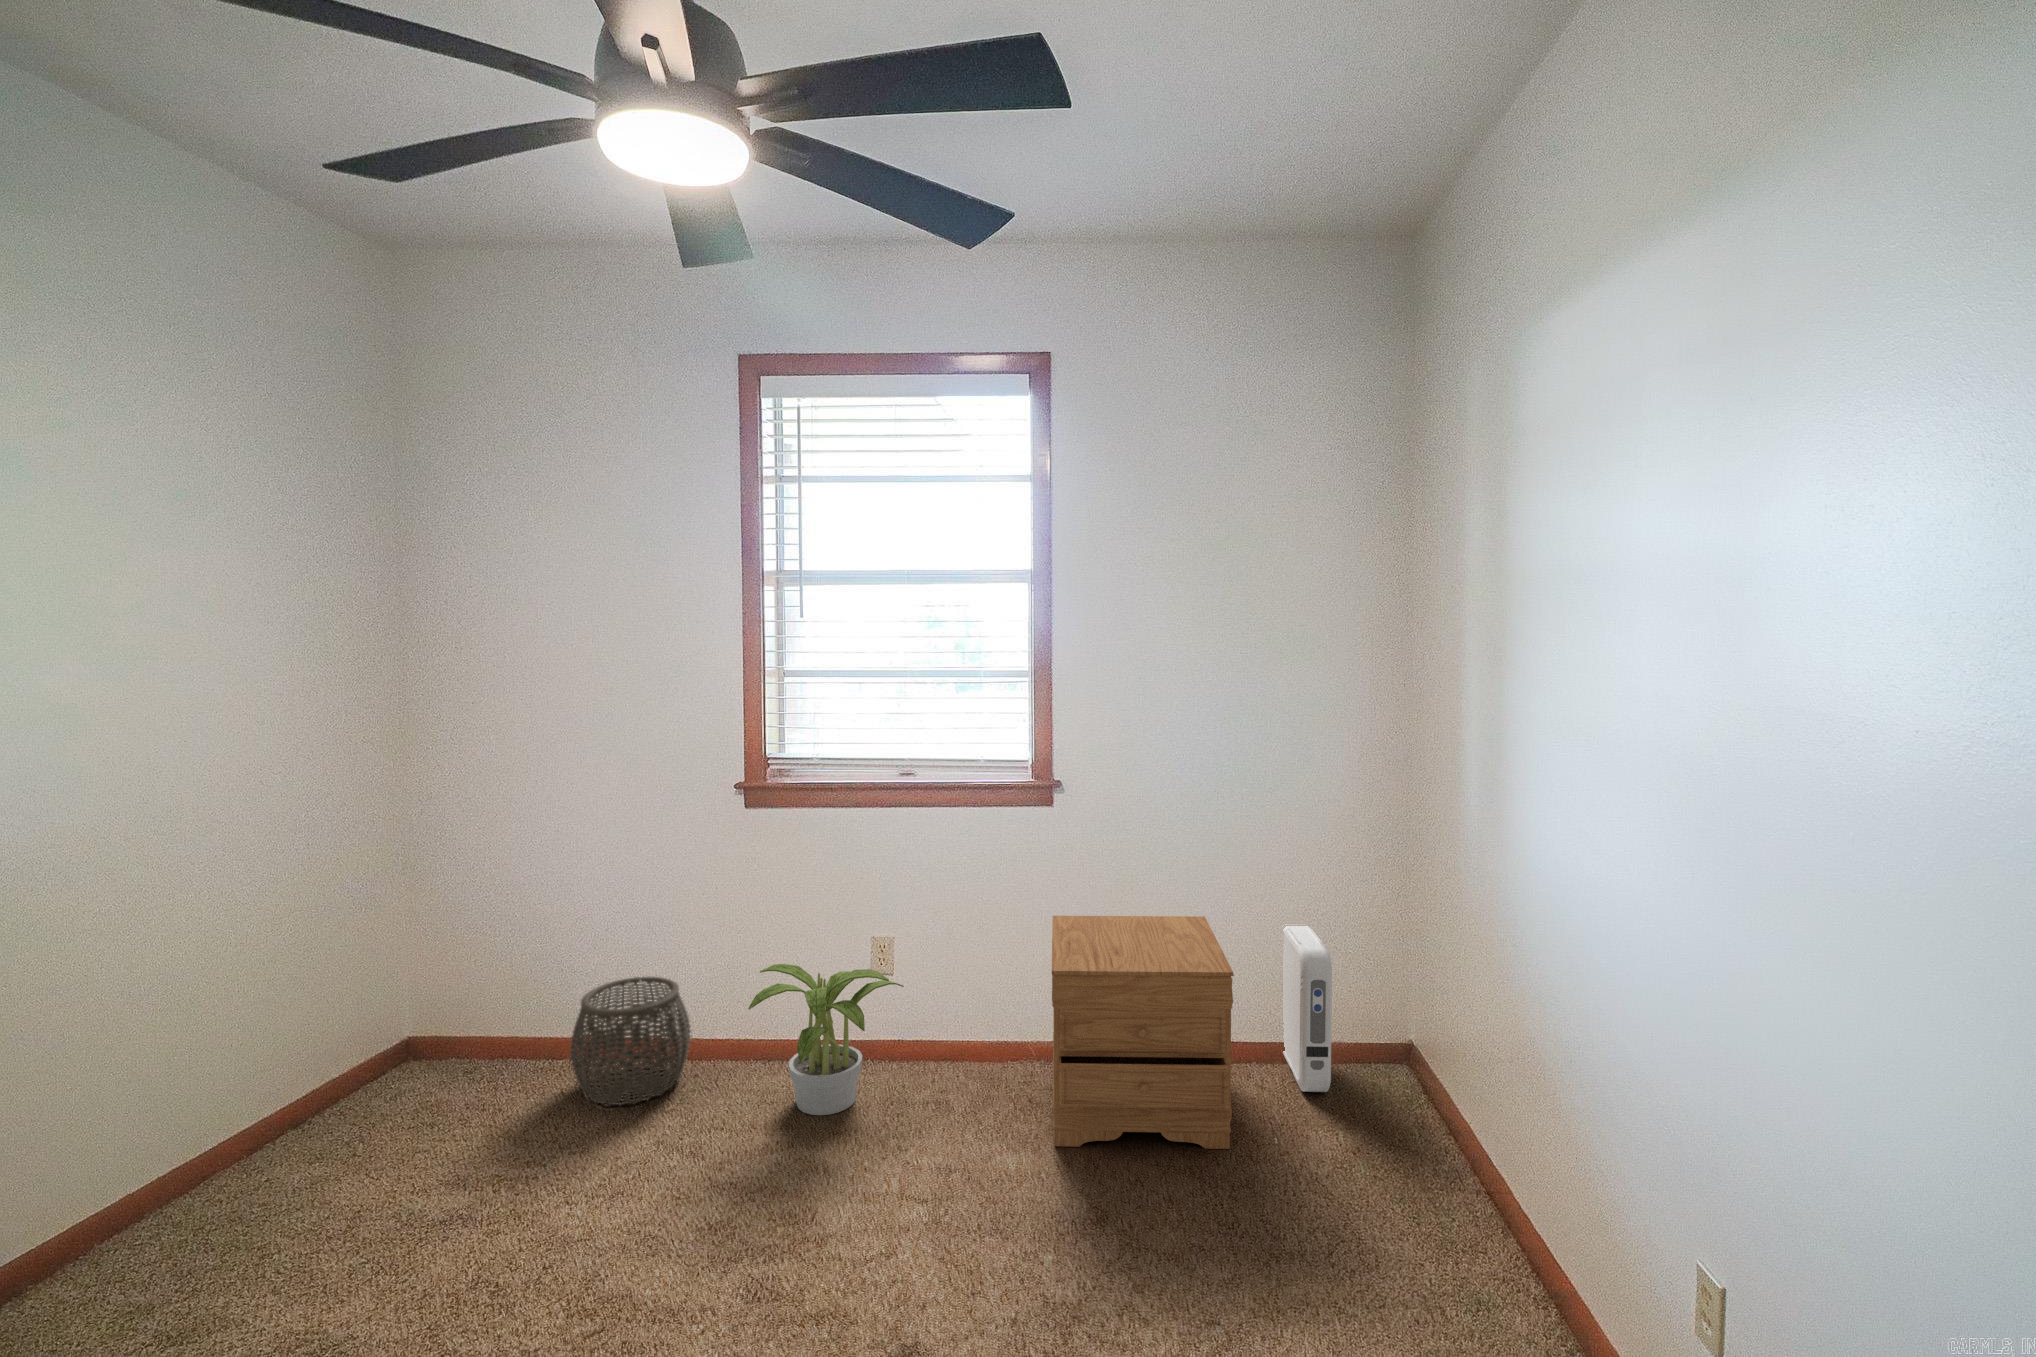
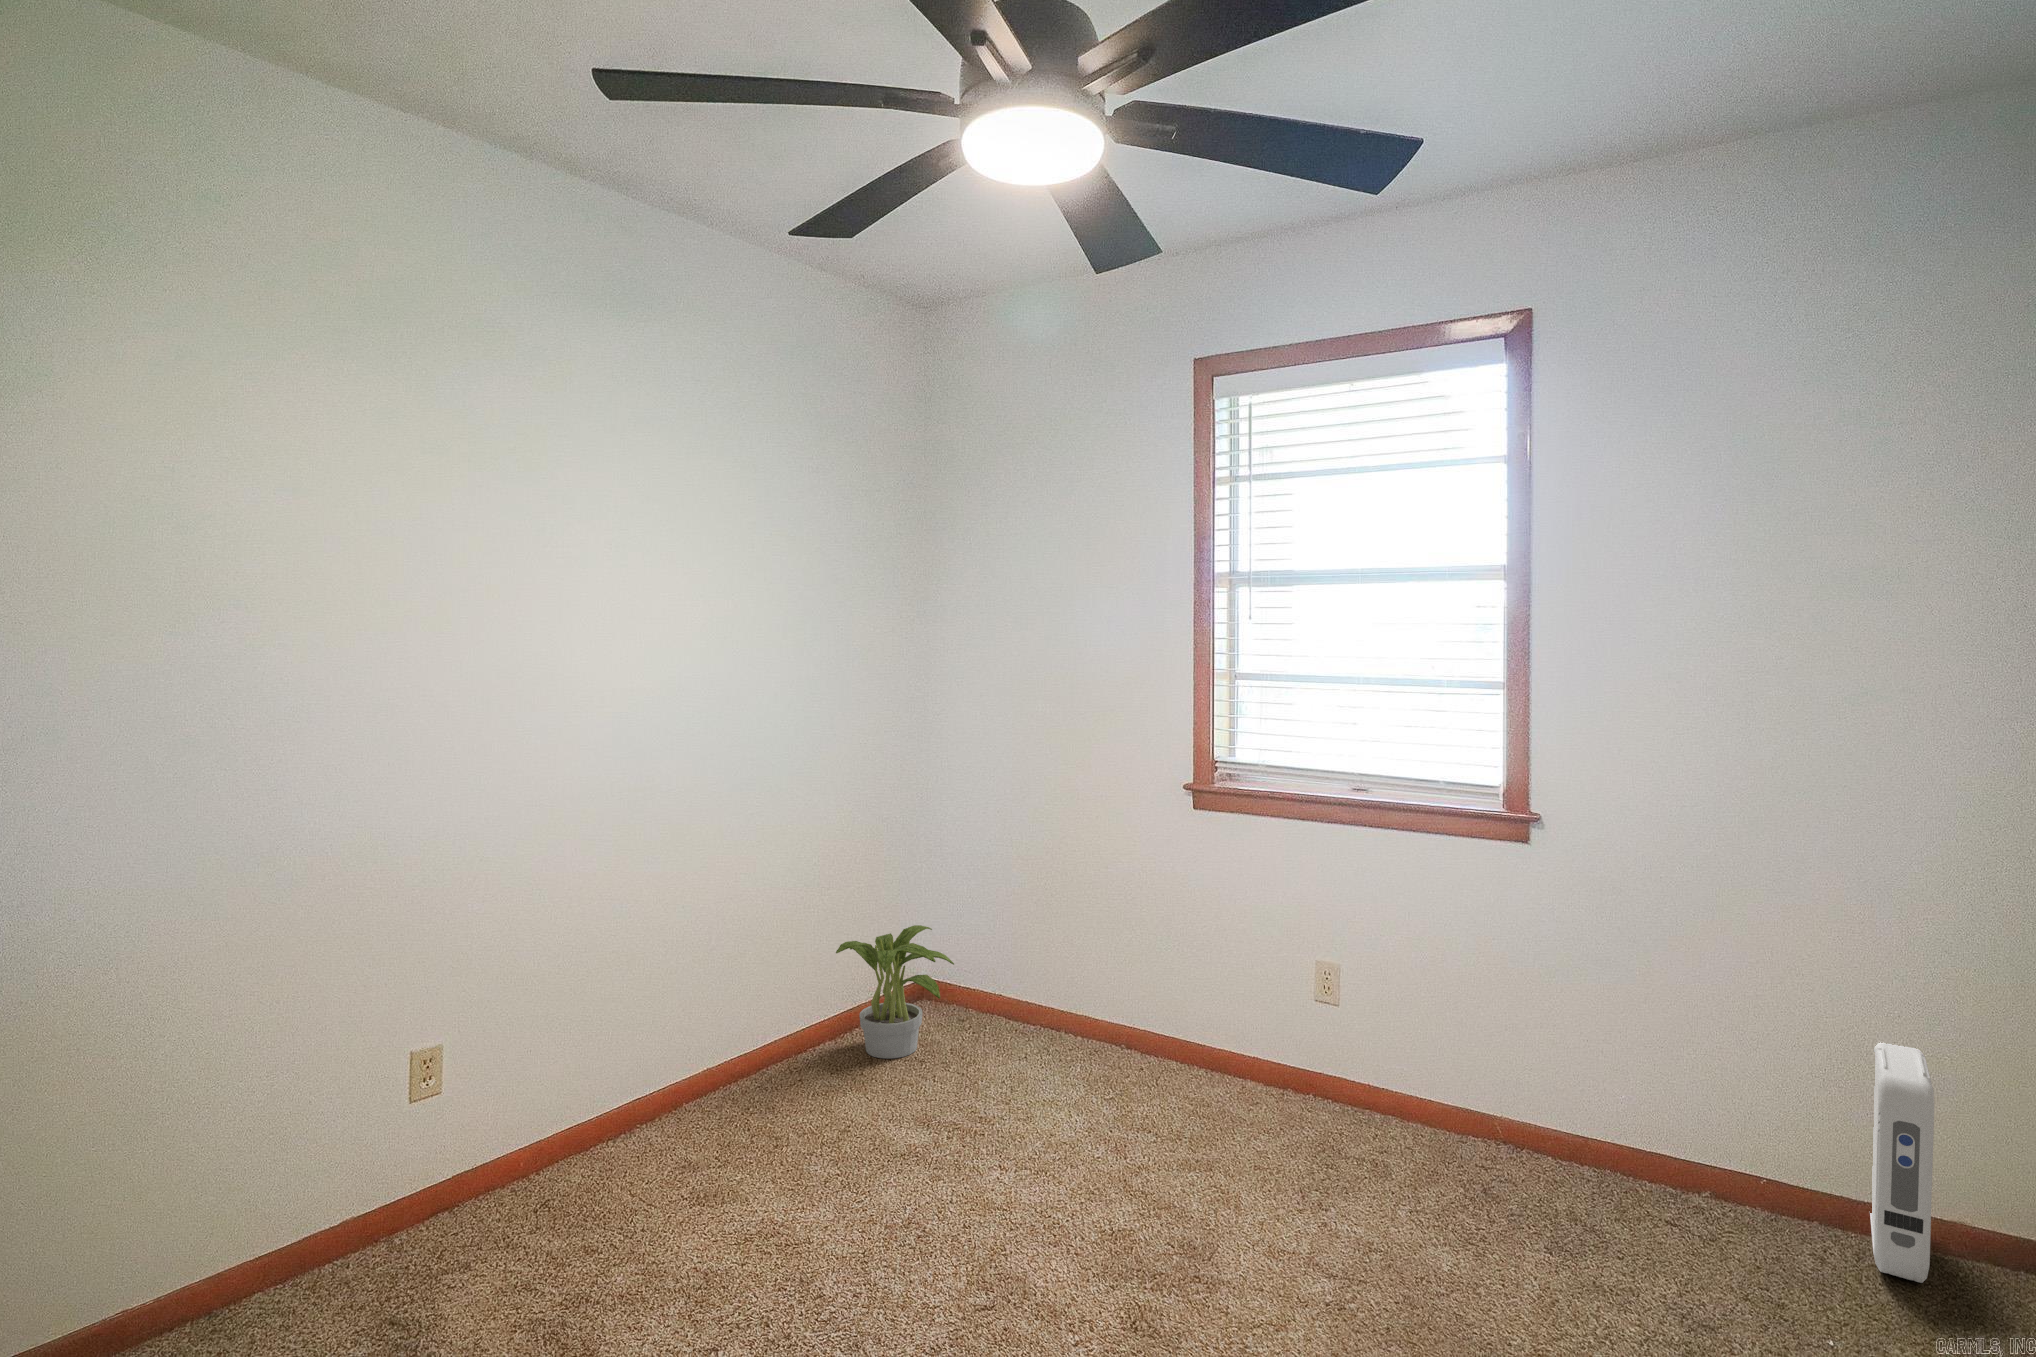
nightstand: present [1052,916,1234,1149] -> none [1482,972,1740,1301]
potted plant: present [748,964,904,1115] -> present [836,925,954,1059]
woven basket: present [570,977,691,1106] -> none [1031,959,1136,1075]

